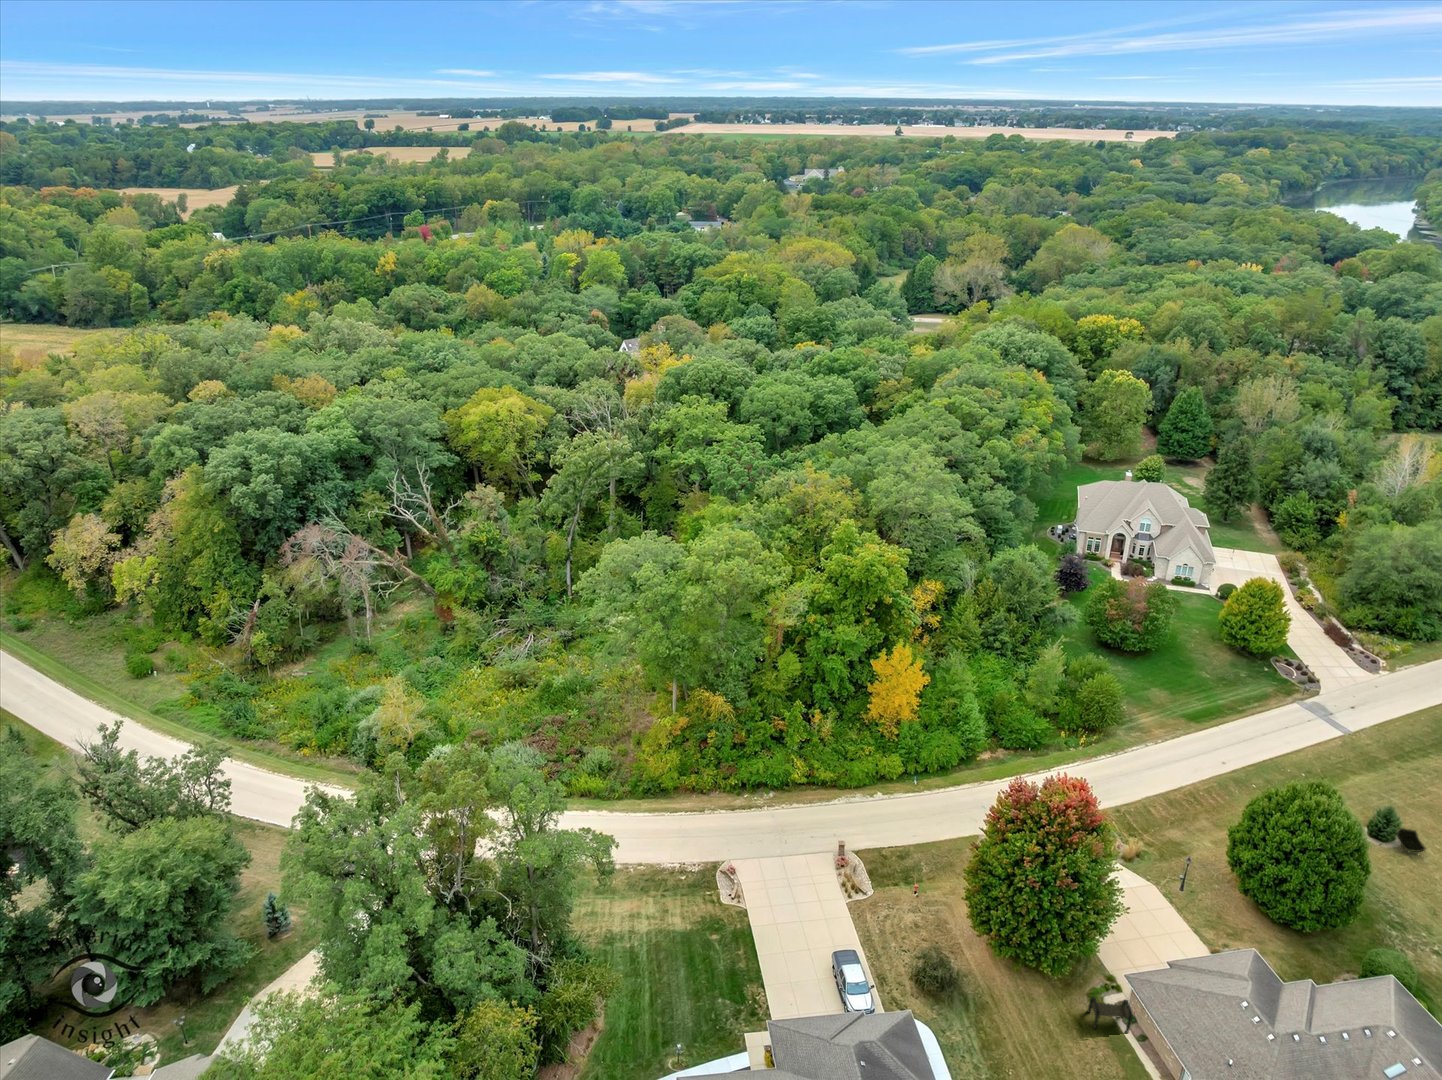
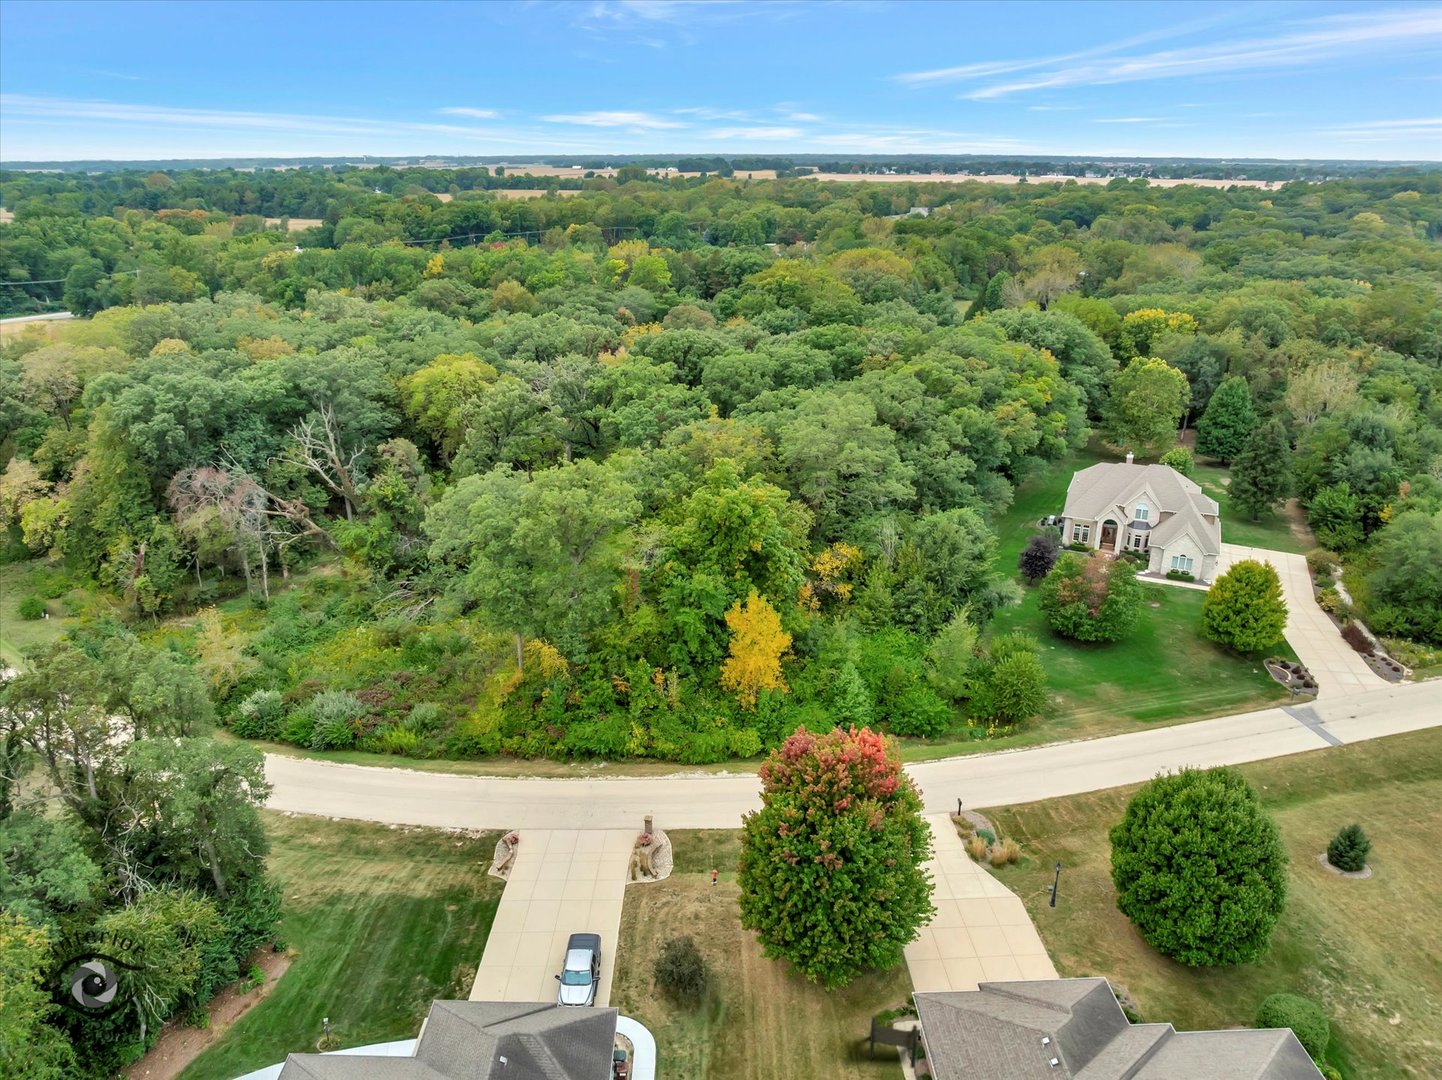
lounge chair: present [1396,828,1425,854] -> none [1362,853,1399,894]

